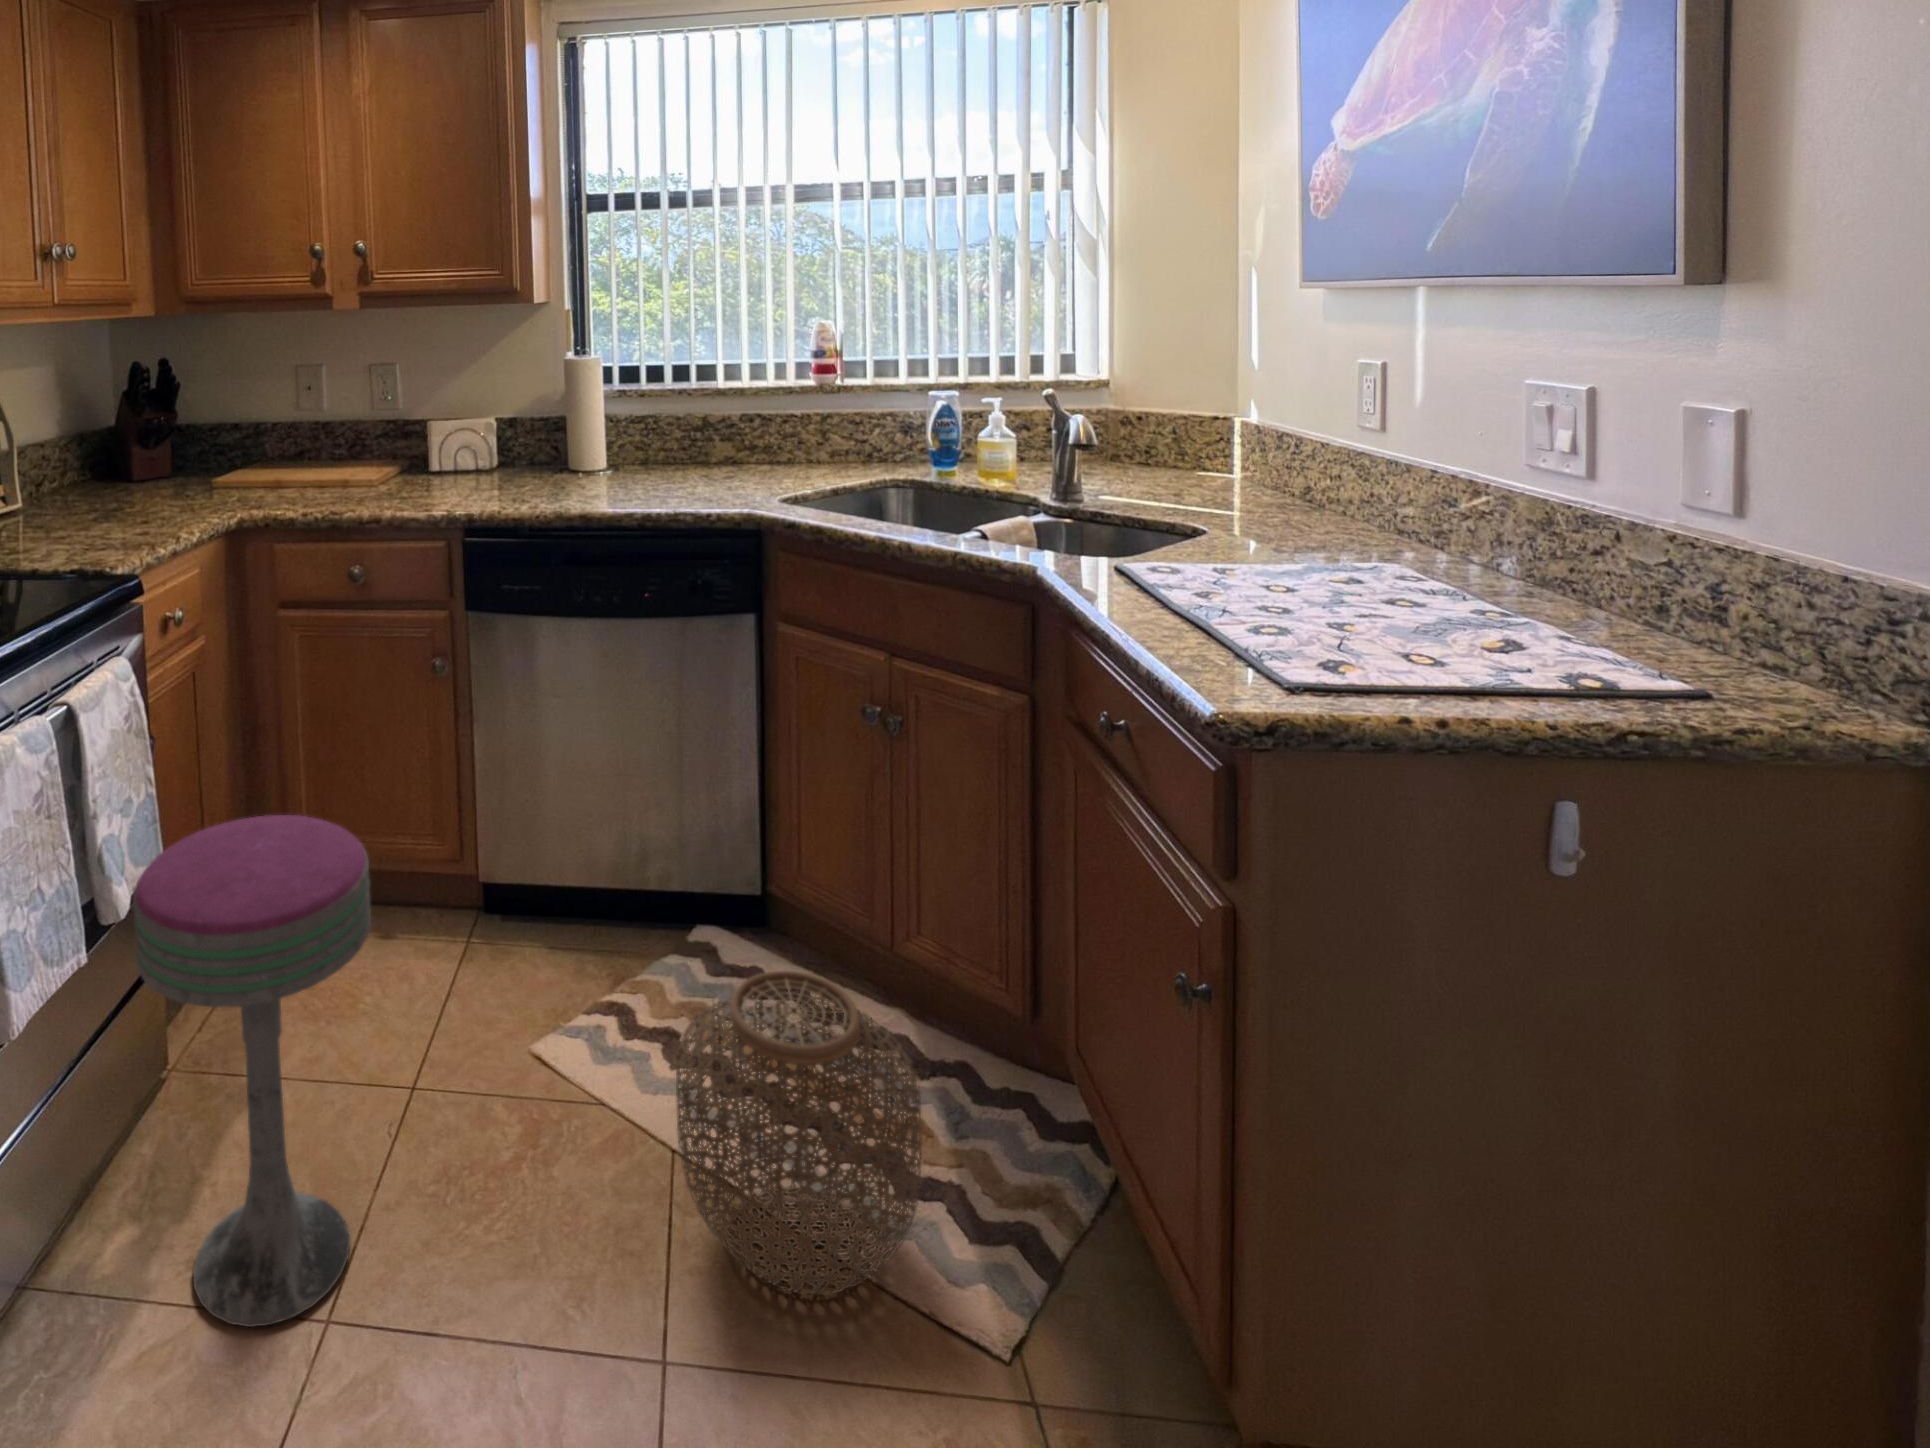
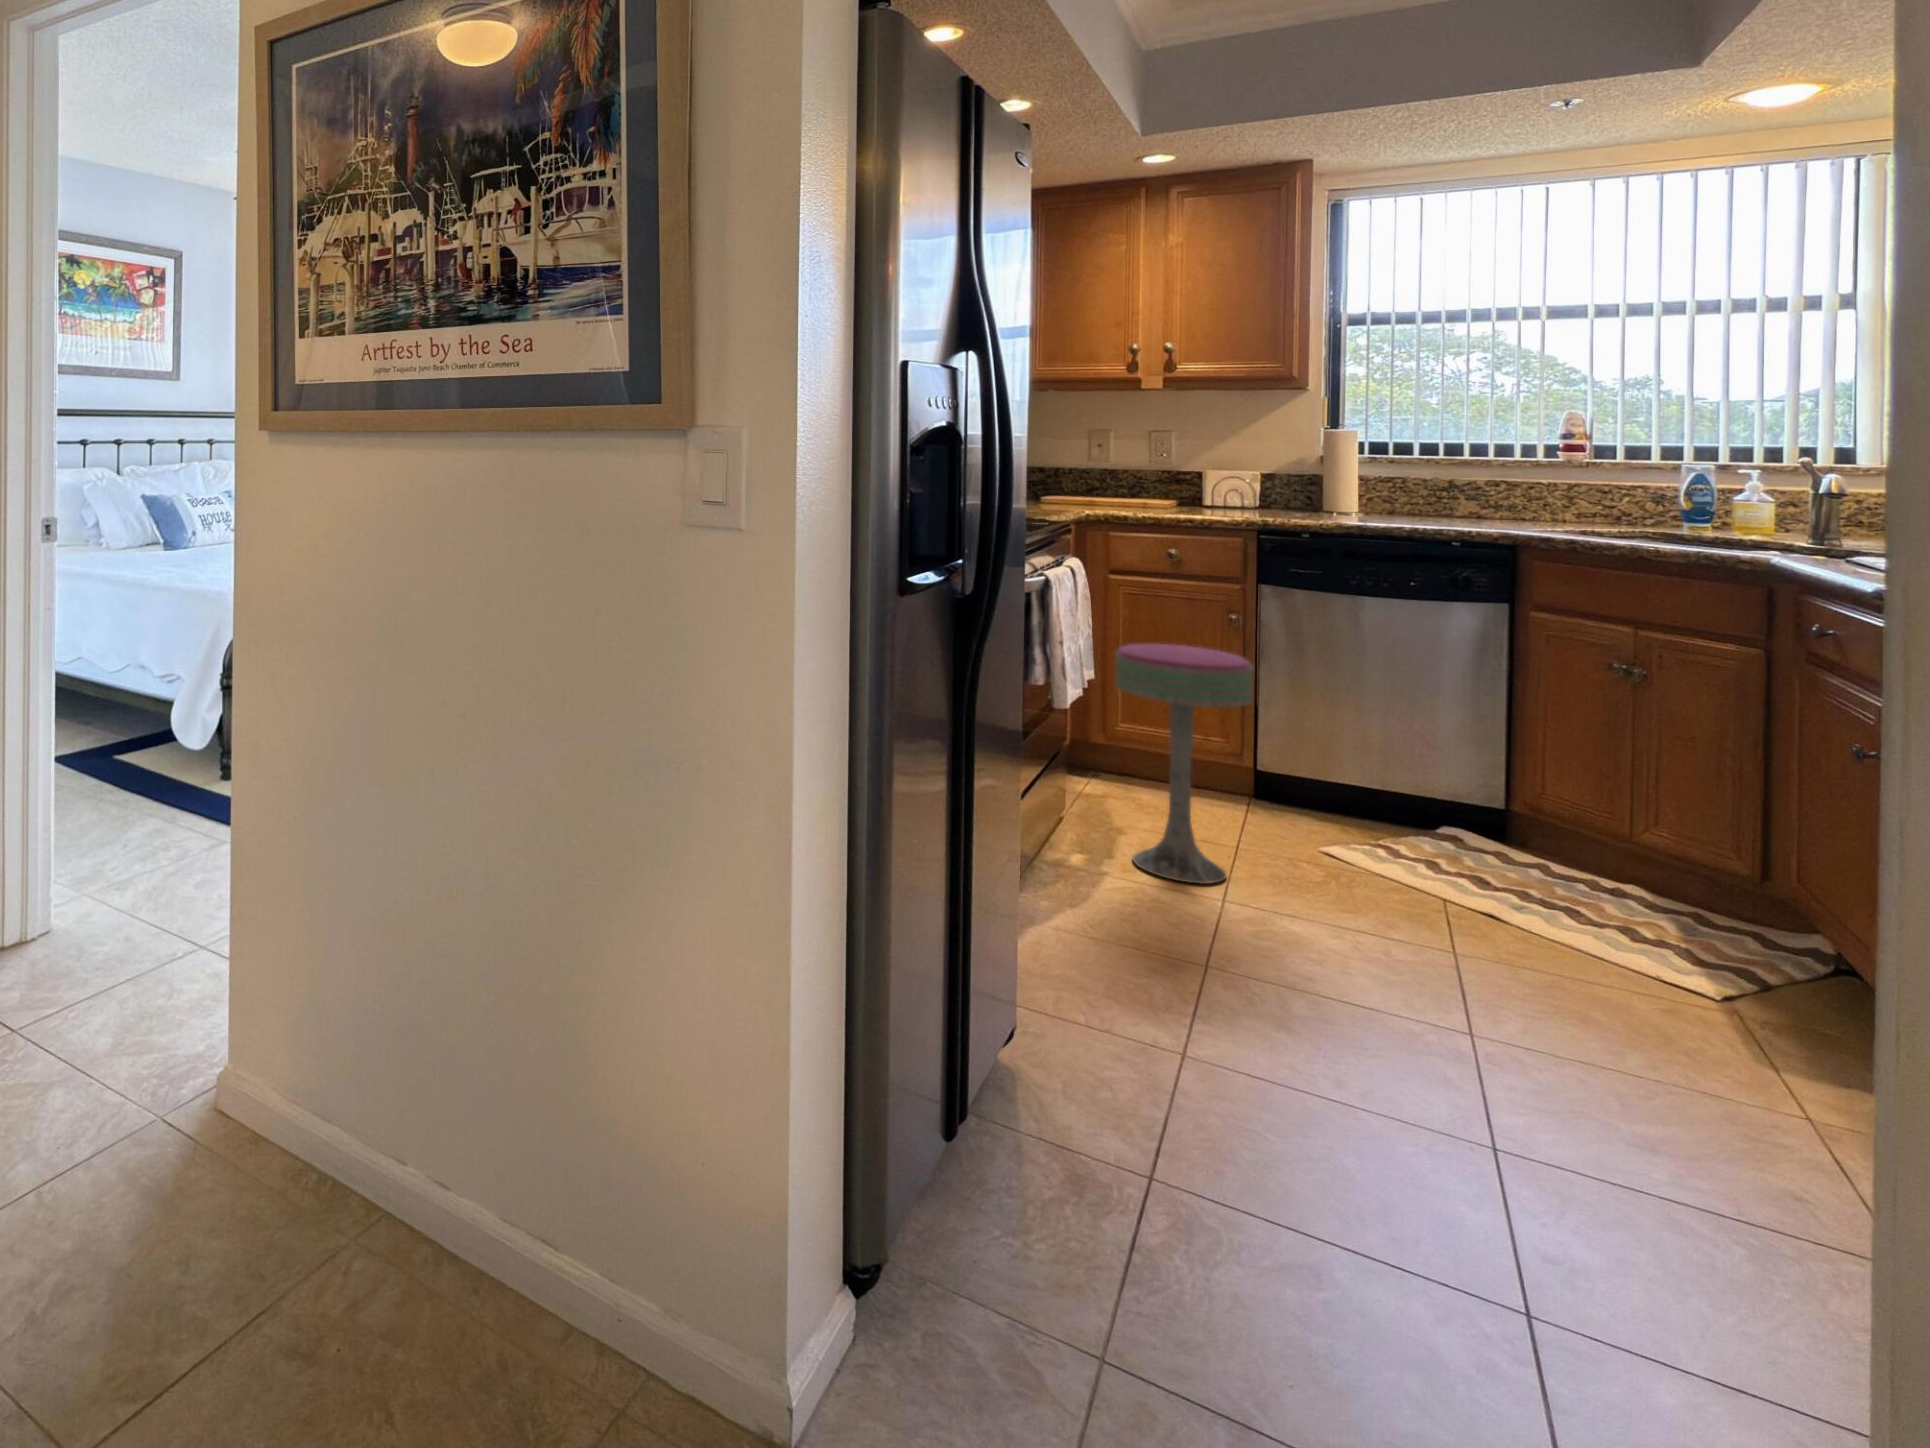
woven basket: present [676,971,922,1295] -> none [1453,774,1643,946]

